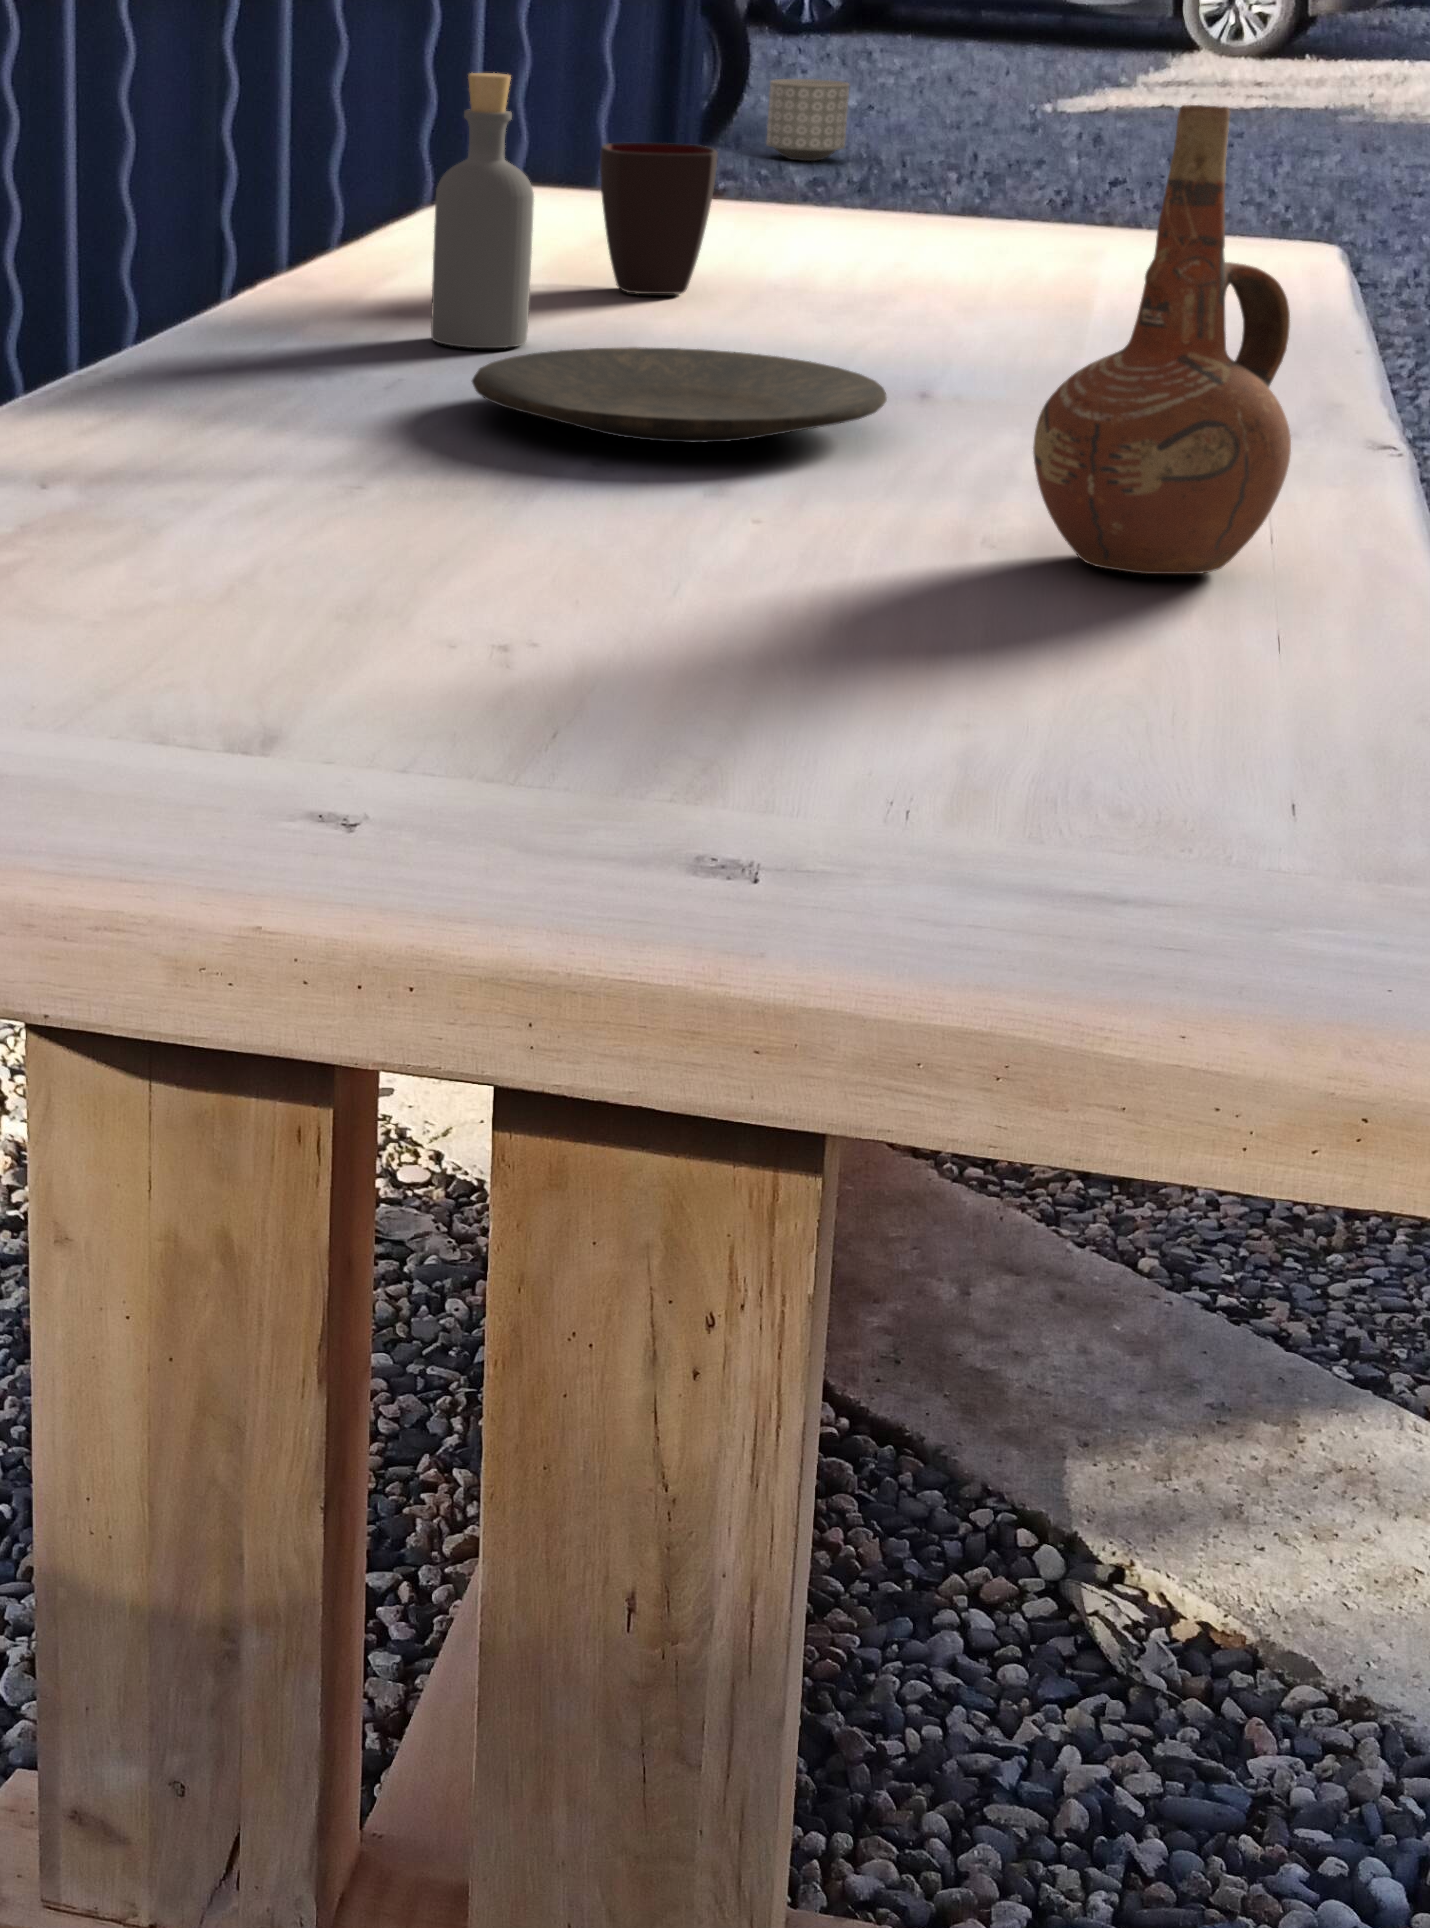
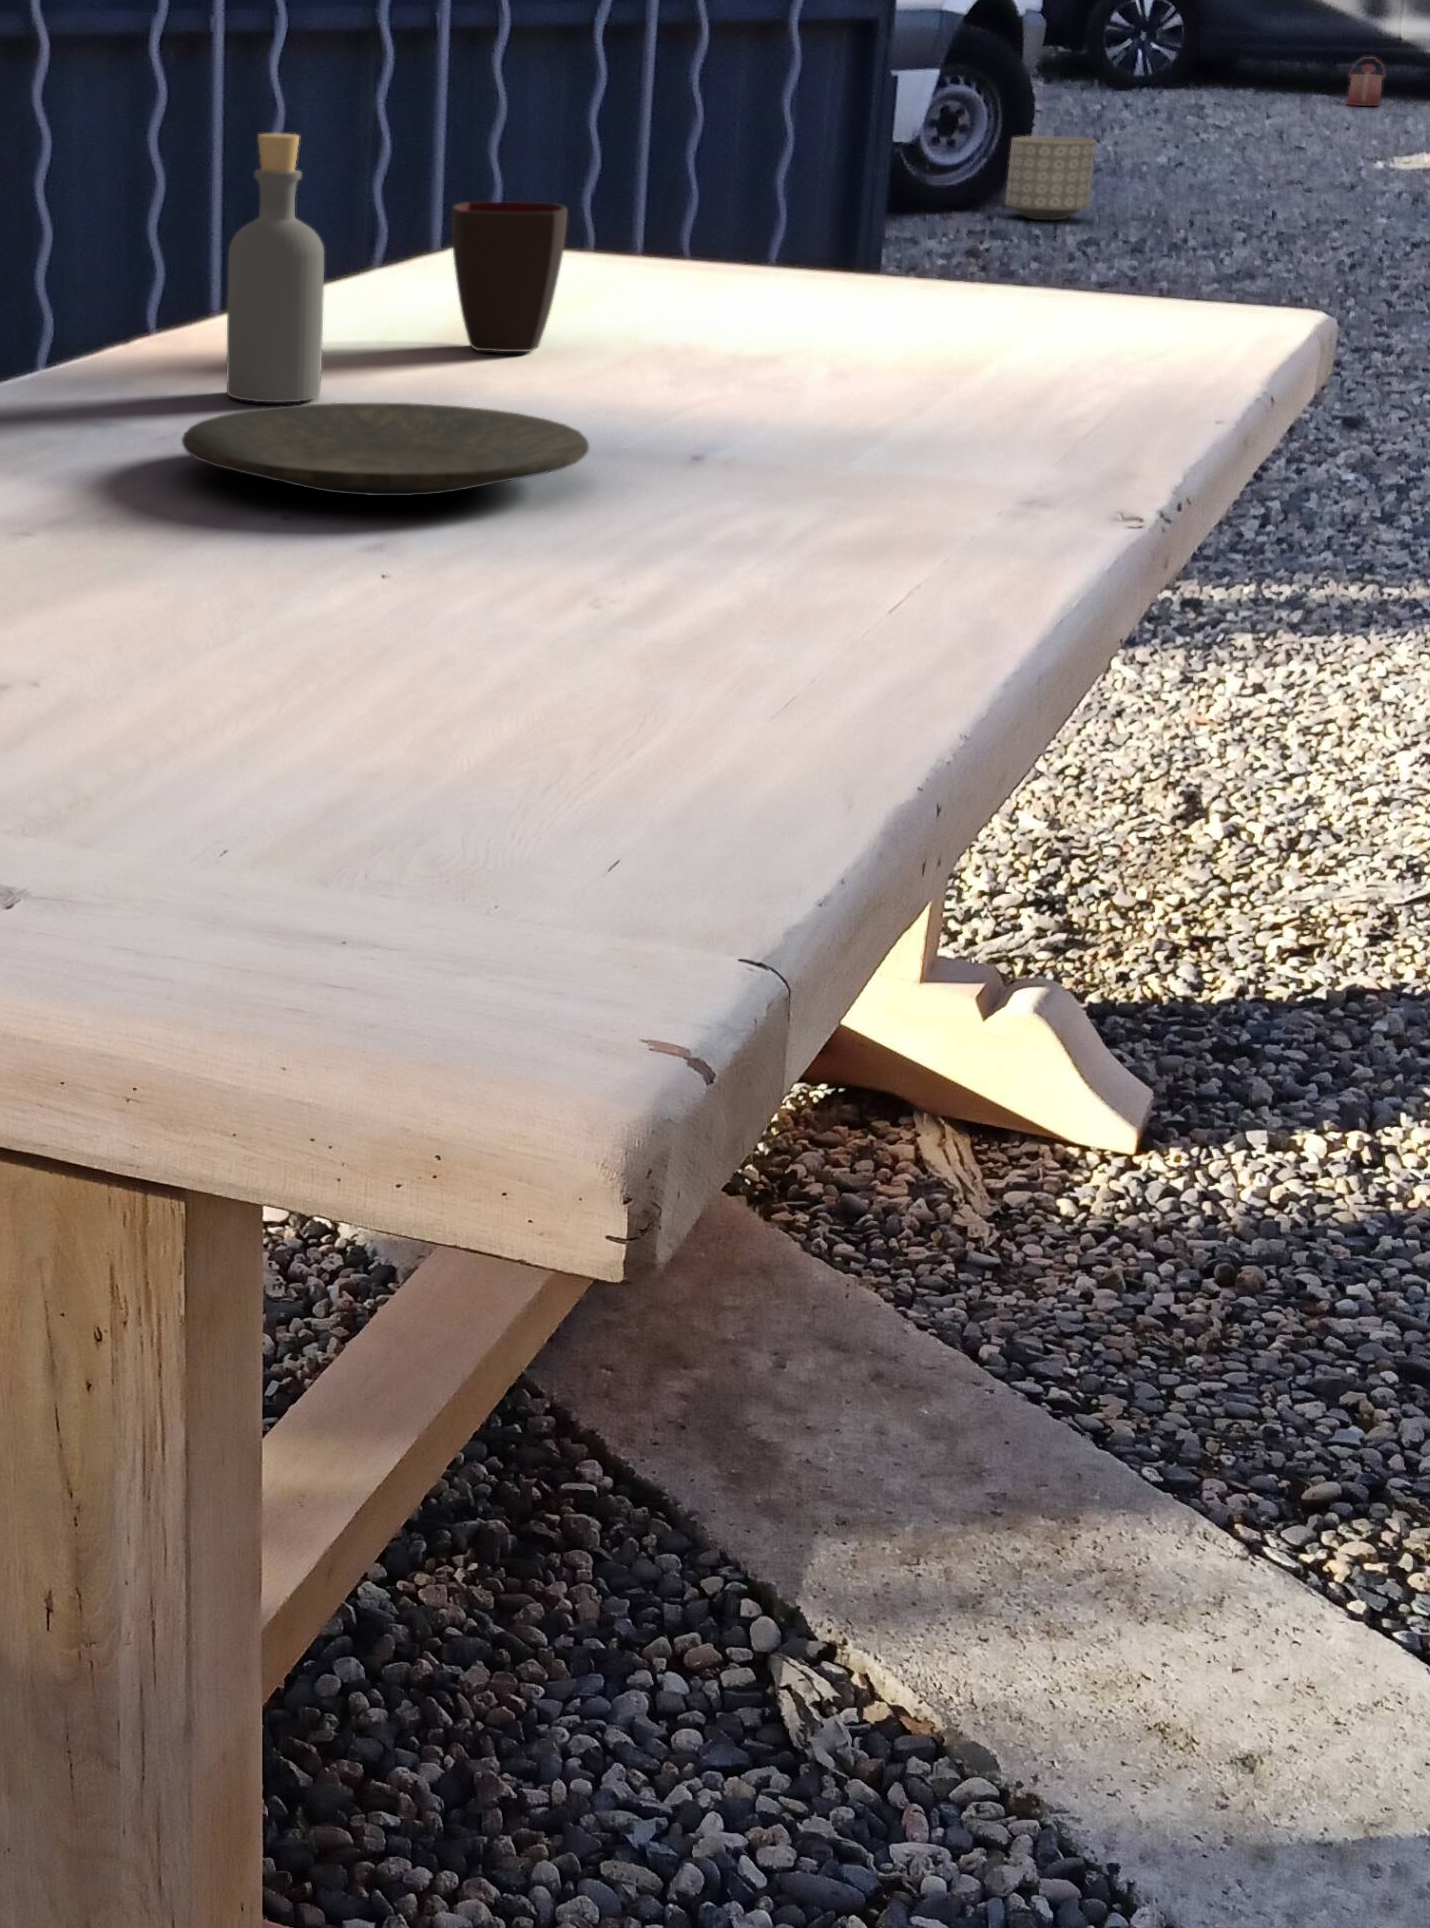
watering can: none [1034,6,1069,52] -> present [1347,64,1384,106]
ceramic pitcher: present [1033,105,1291,574] -> none [596,162,863,634]

